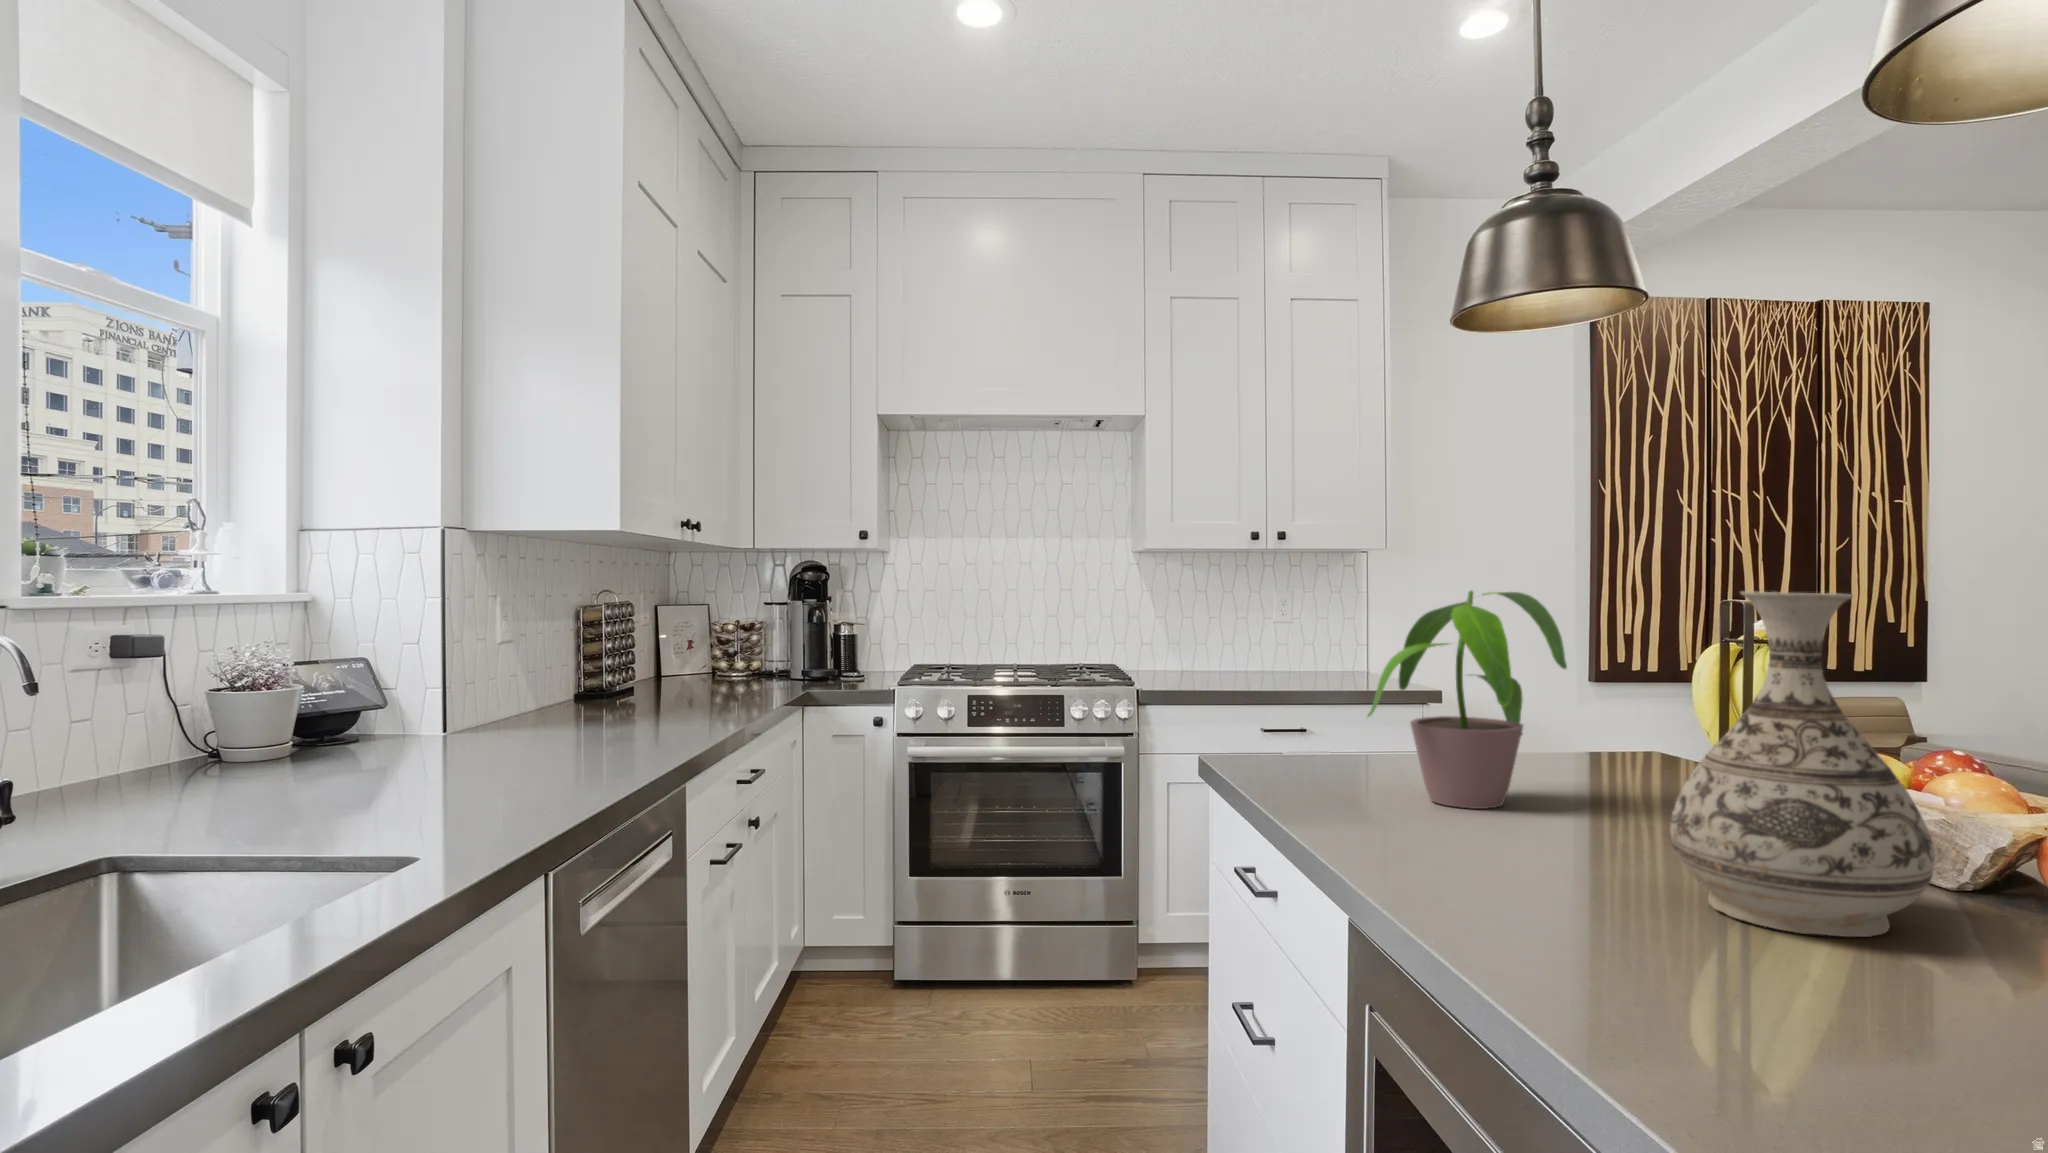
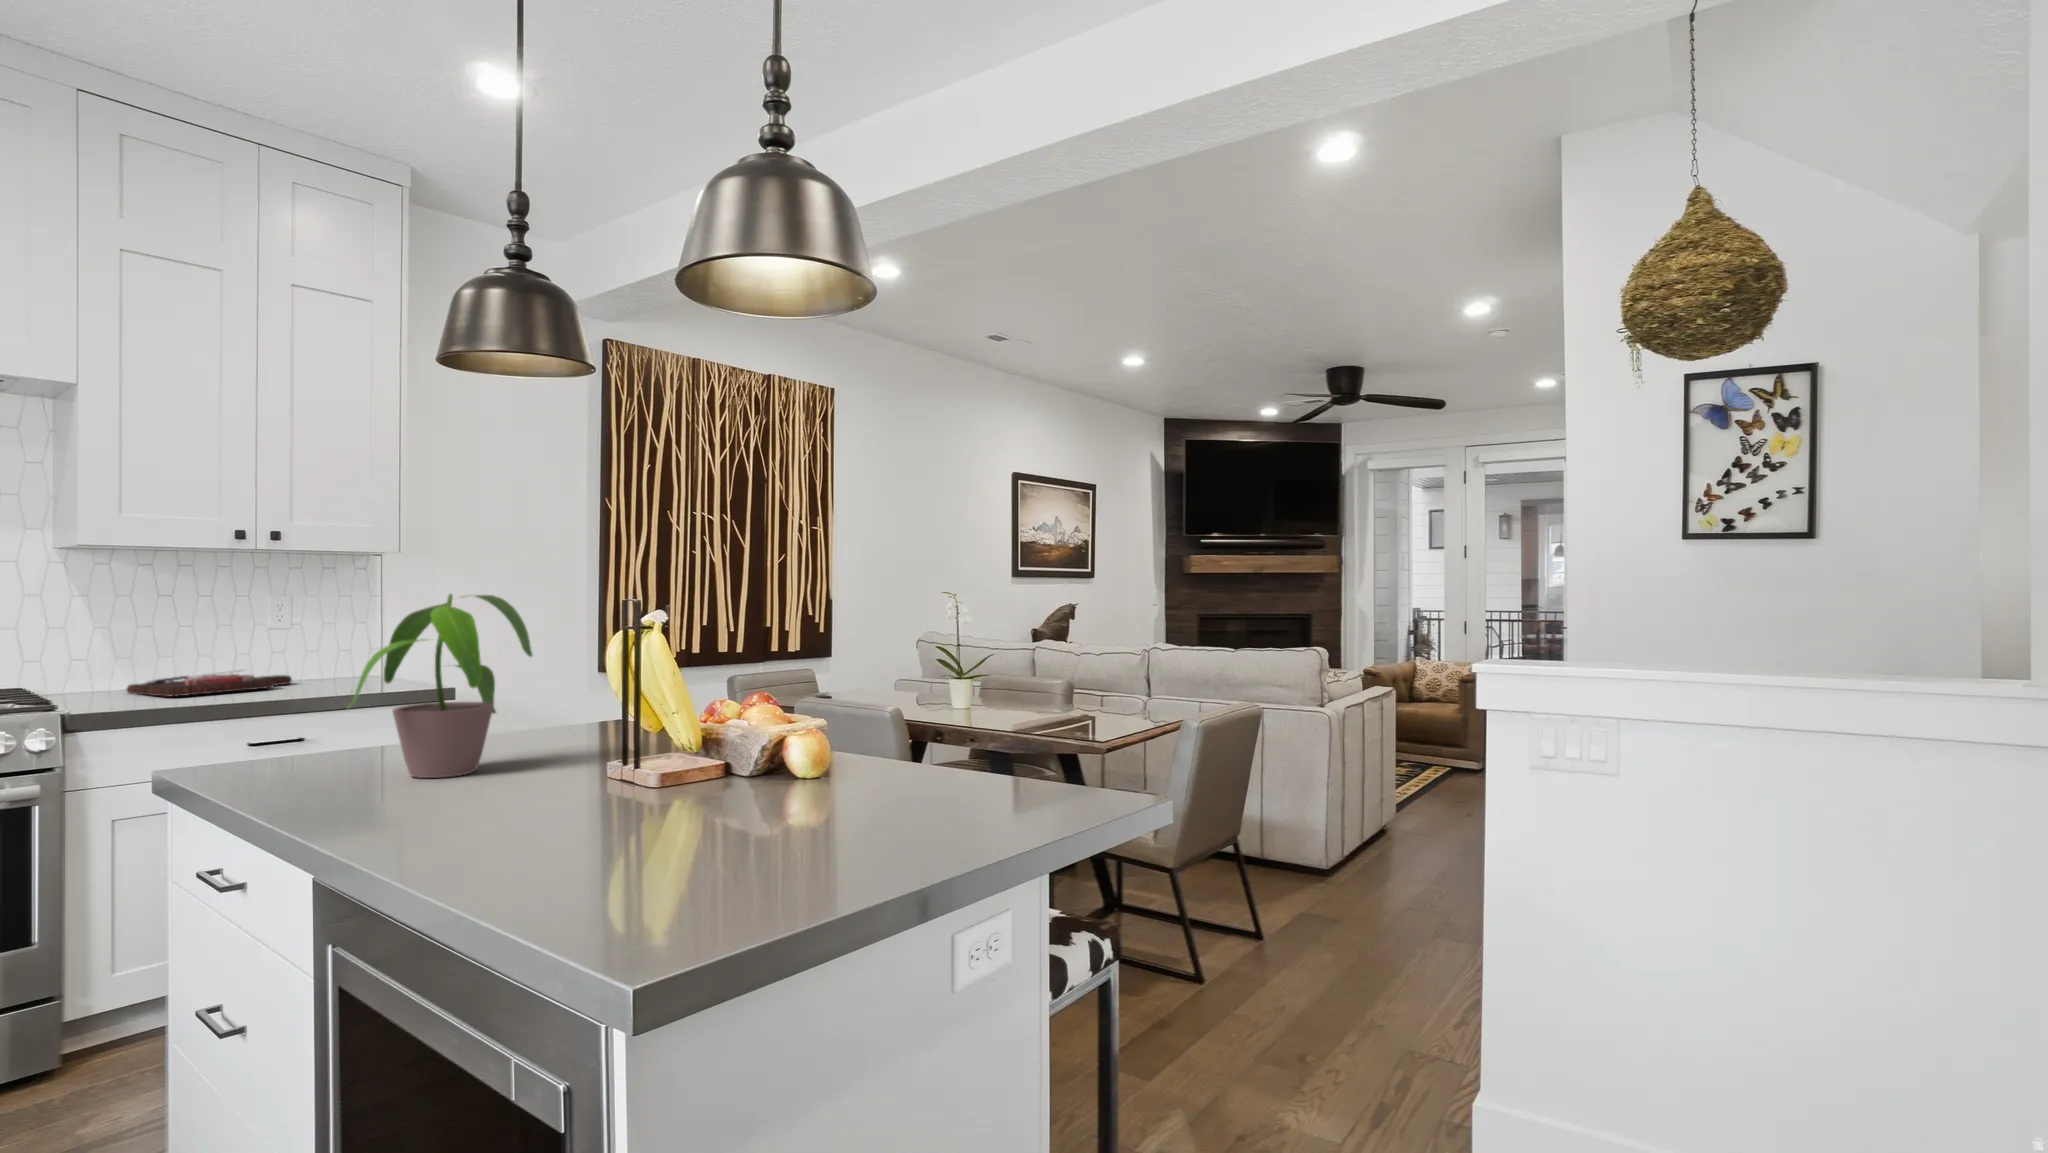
vase: present [1670,592,1935,937] -> none [576,593,722,814]
cutting board: none [1178,658,1297,679] -> present [127,670,292,697]

